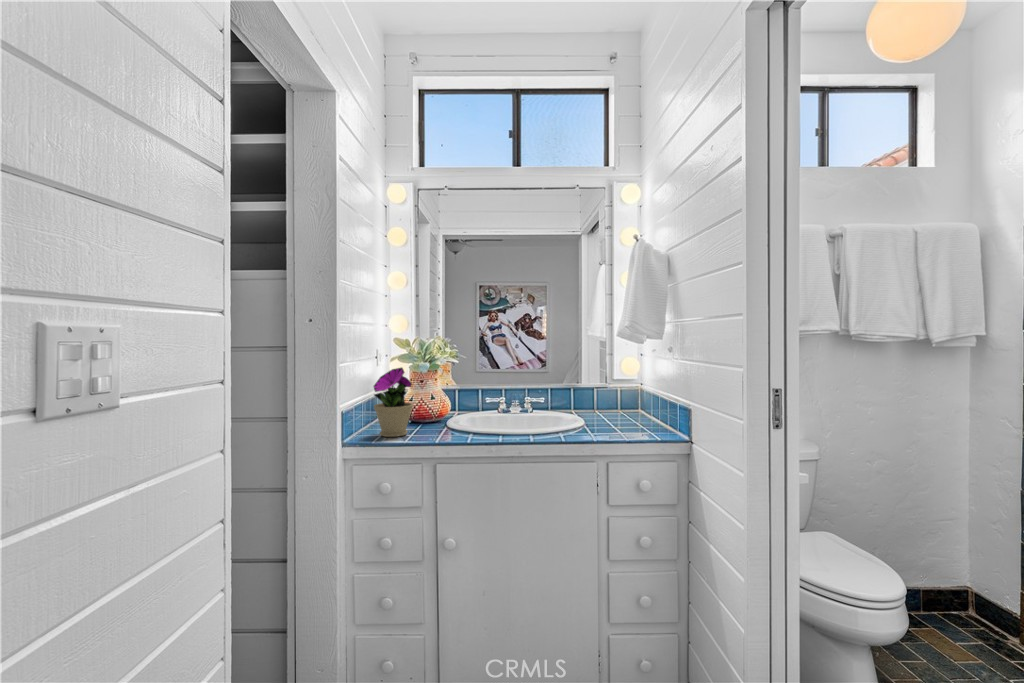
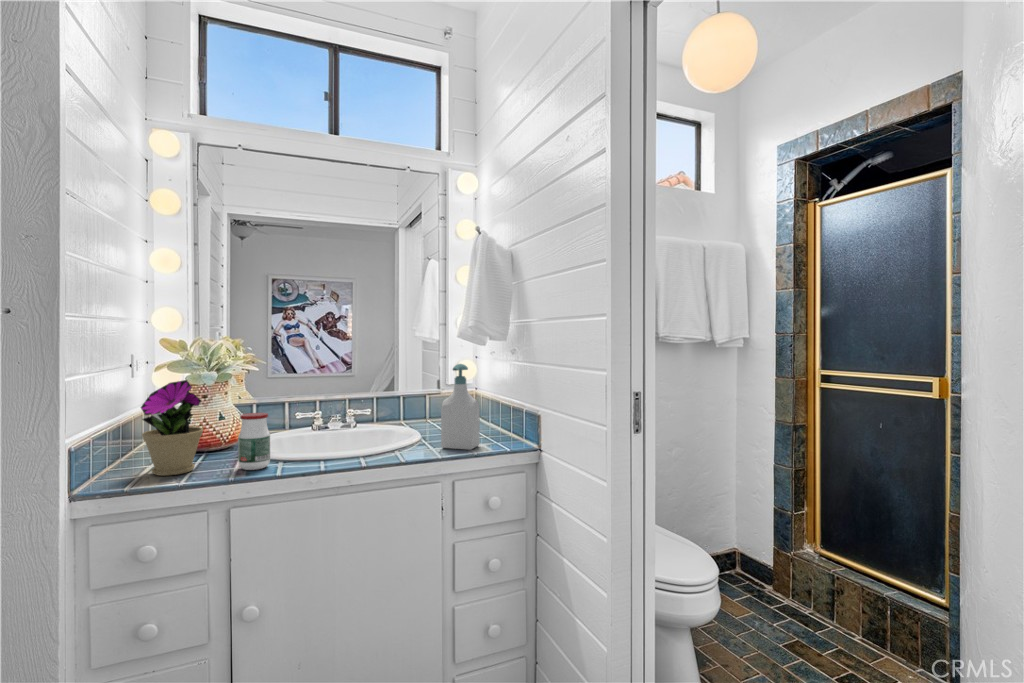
soap bottle: none [597,359,633,437] -> present [441,364,480,450]
jar: none [435,394,457,438] -> present [238,413,270,470]

